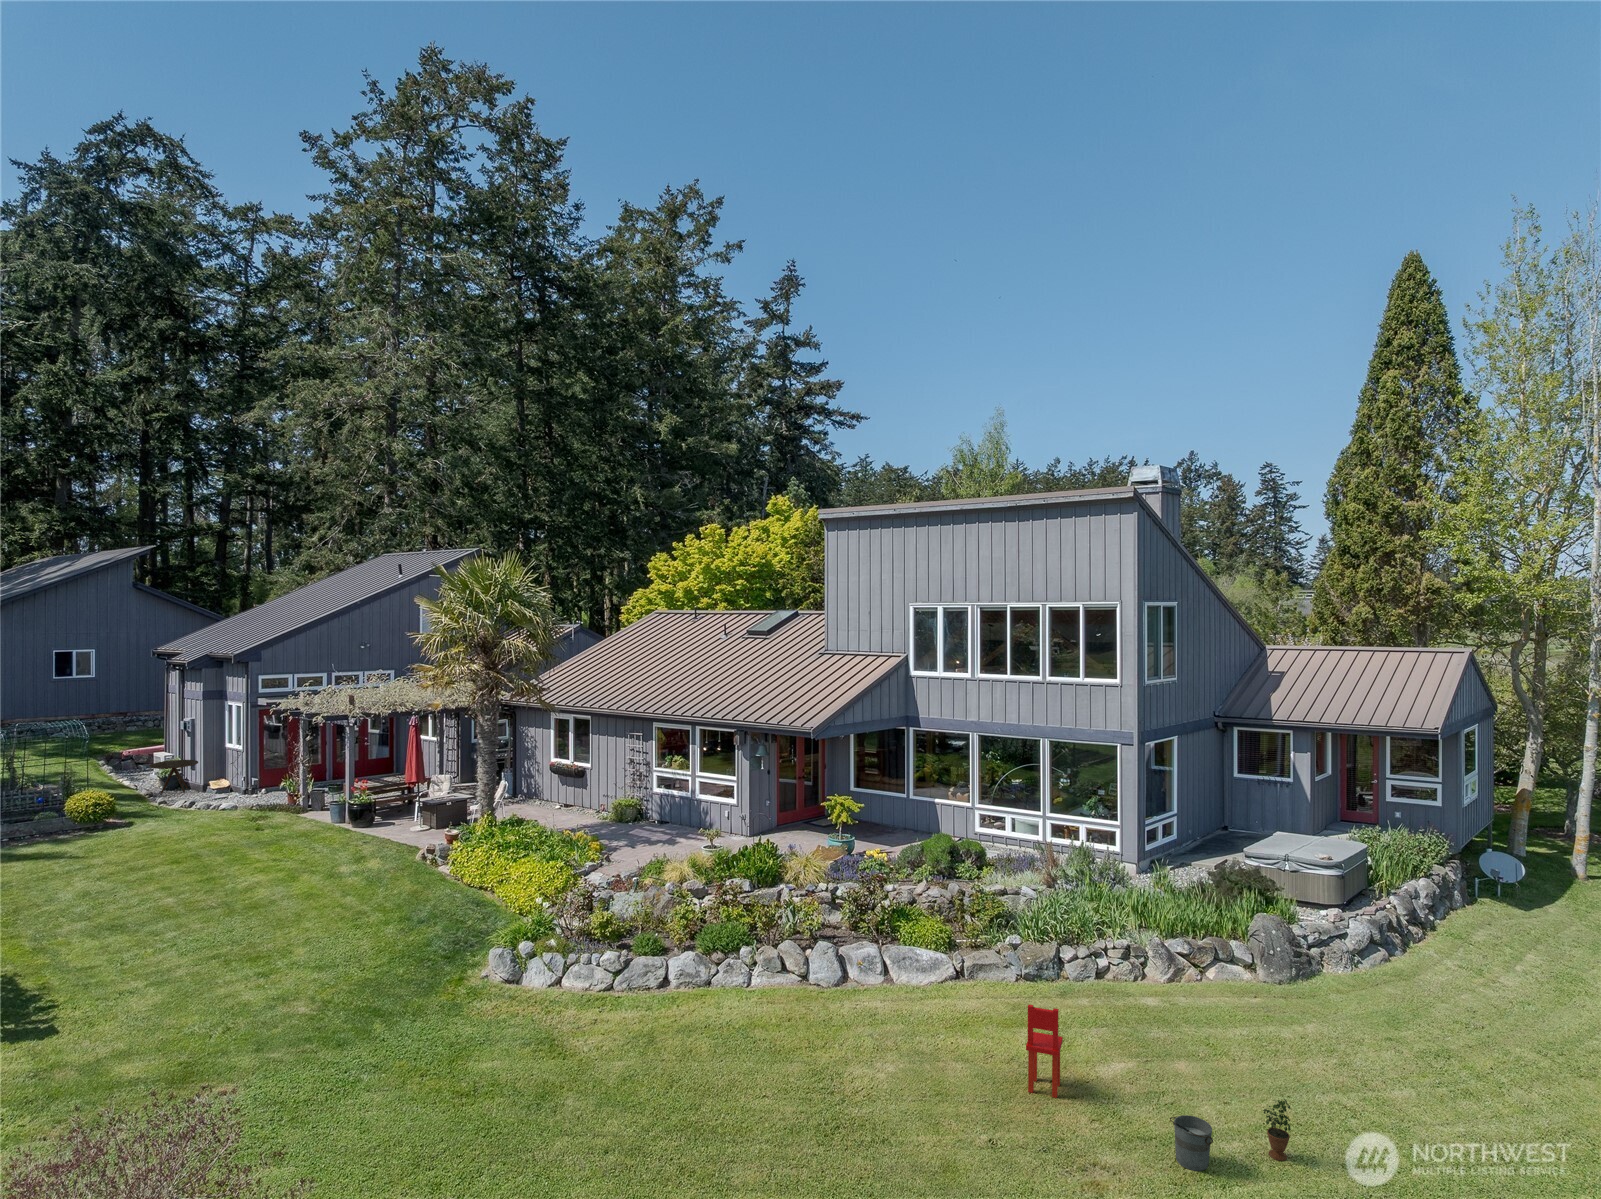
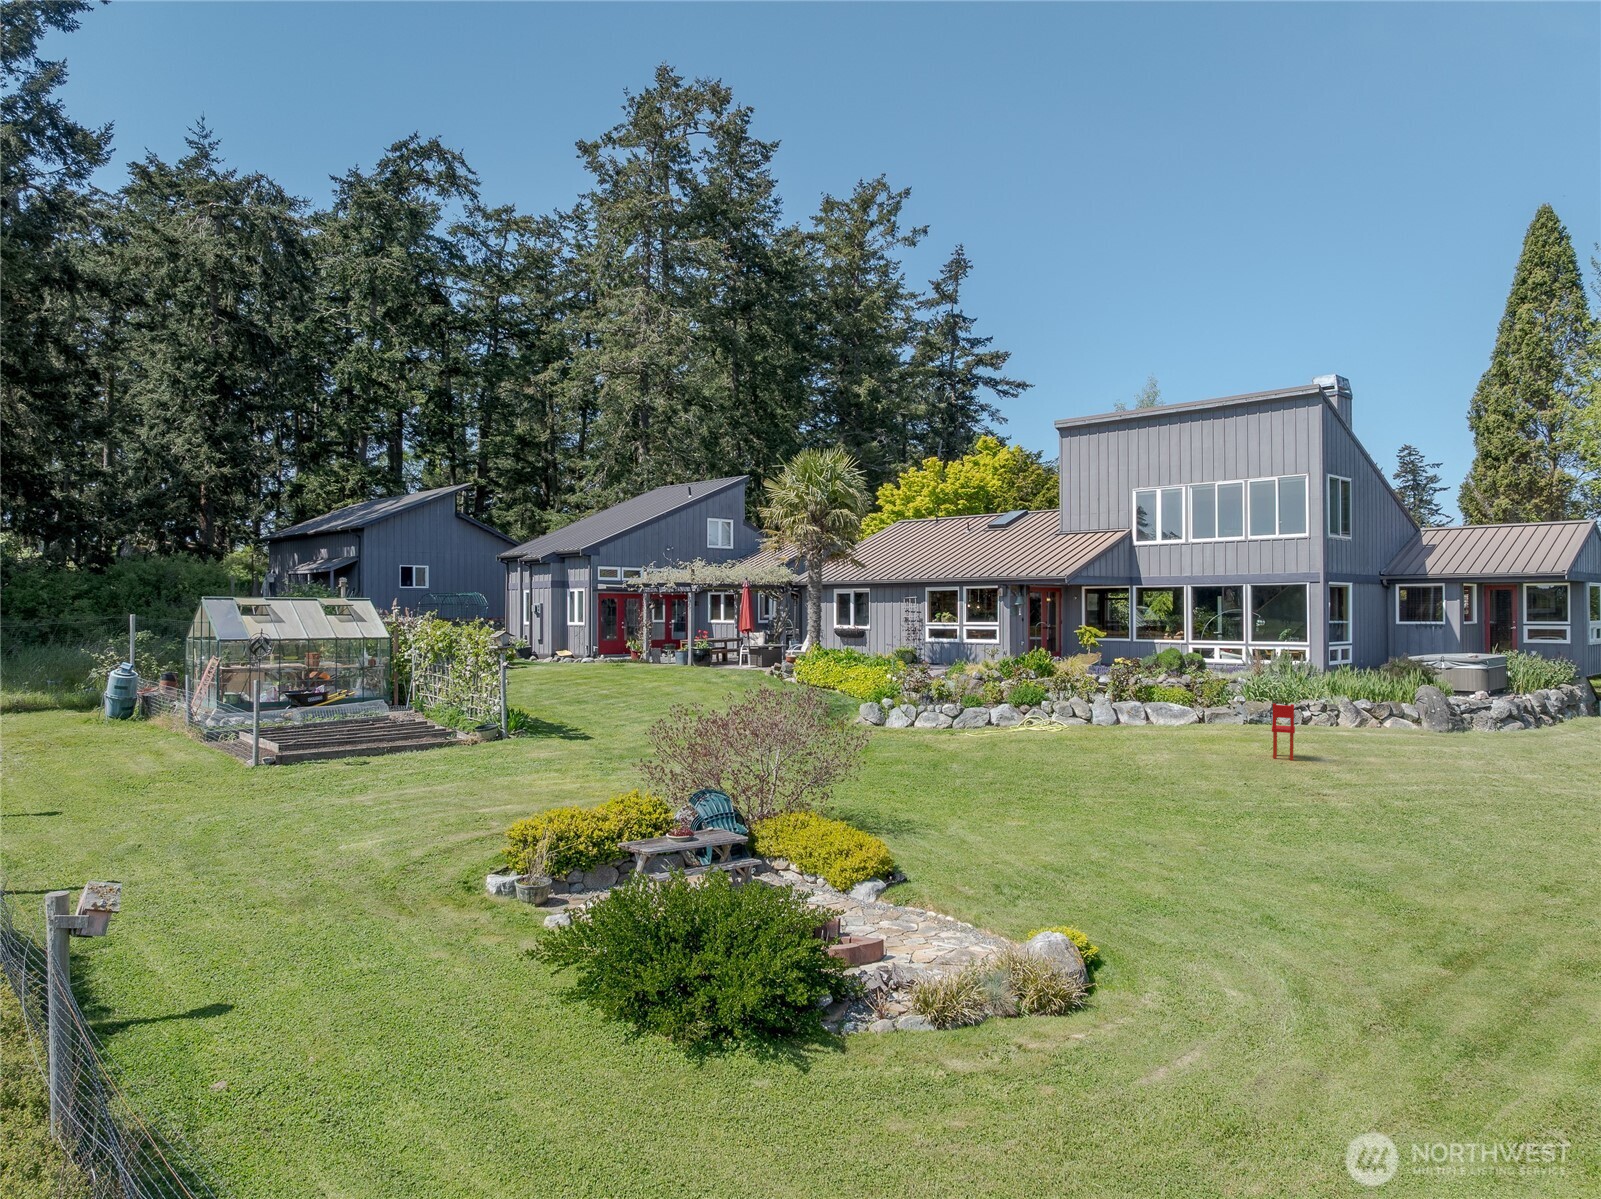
round table: present [149,760,198,795] -> none [550,635,581,658]
potted plant: present [1263,1099,1291,1161] -> none [1437,742,1456,779]
bucket: present [1170,1115,1213,1171] -> none [1375,754,1405,781]

